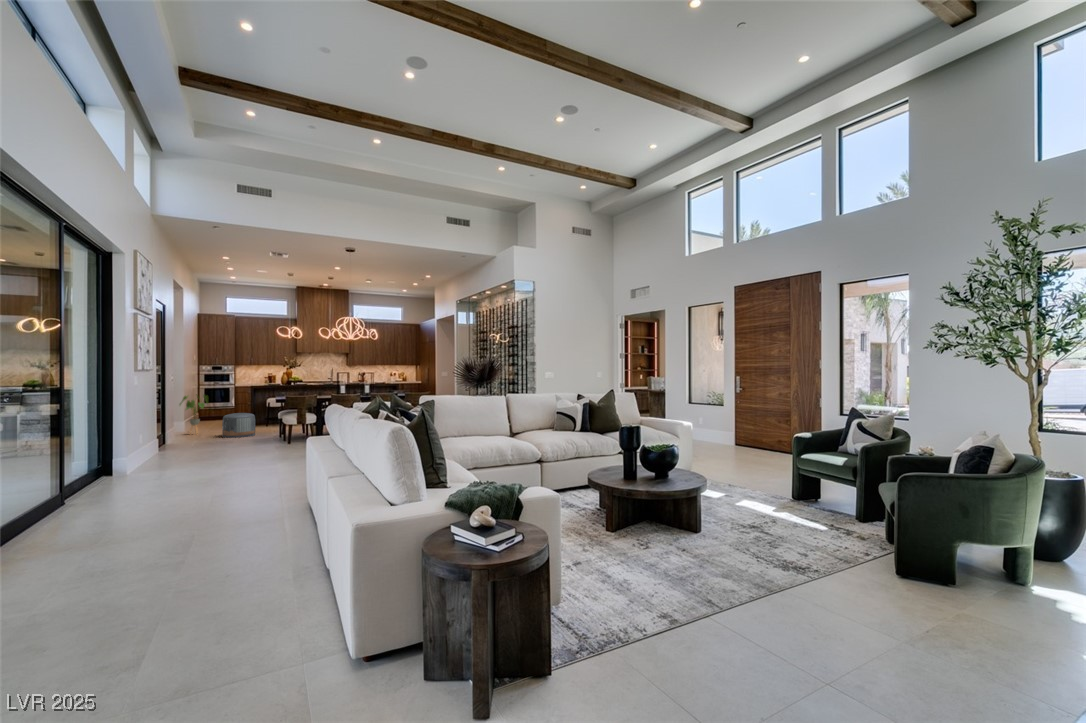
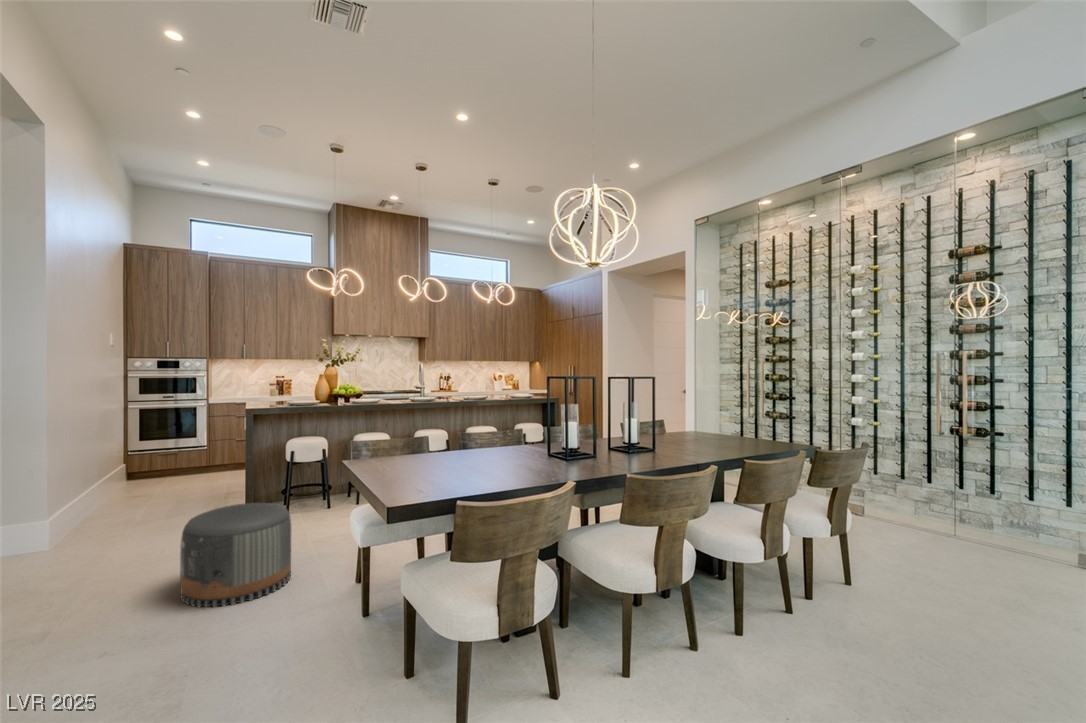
house plant: present [180,395,208,434] -> none [30,440,136,581]

